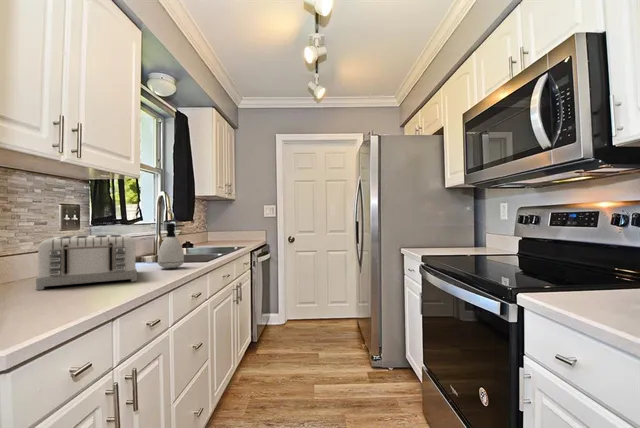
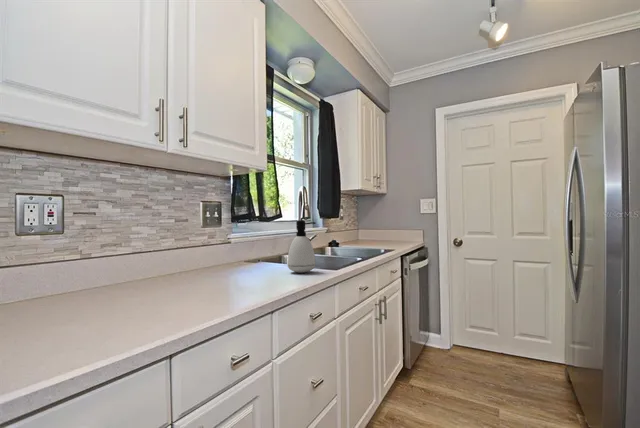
toaster: present [36,234,137,290] -> none [161,233,262,290]

